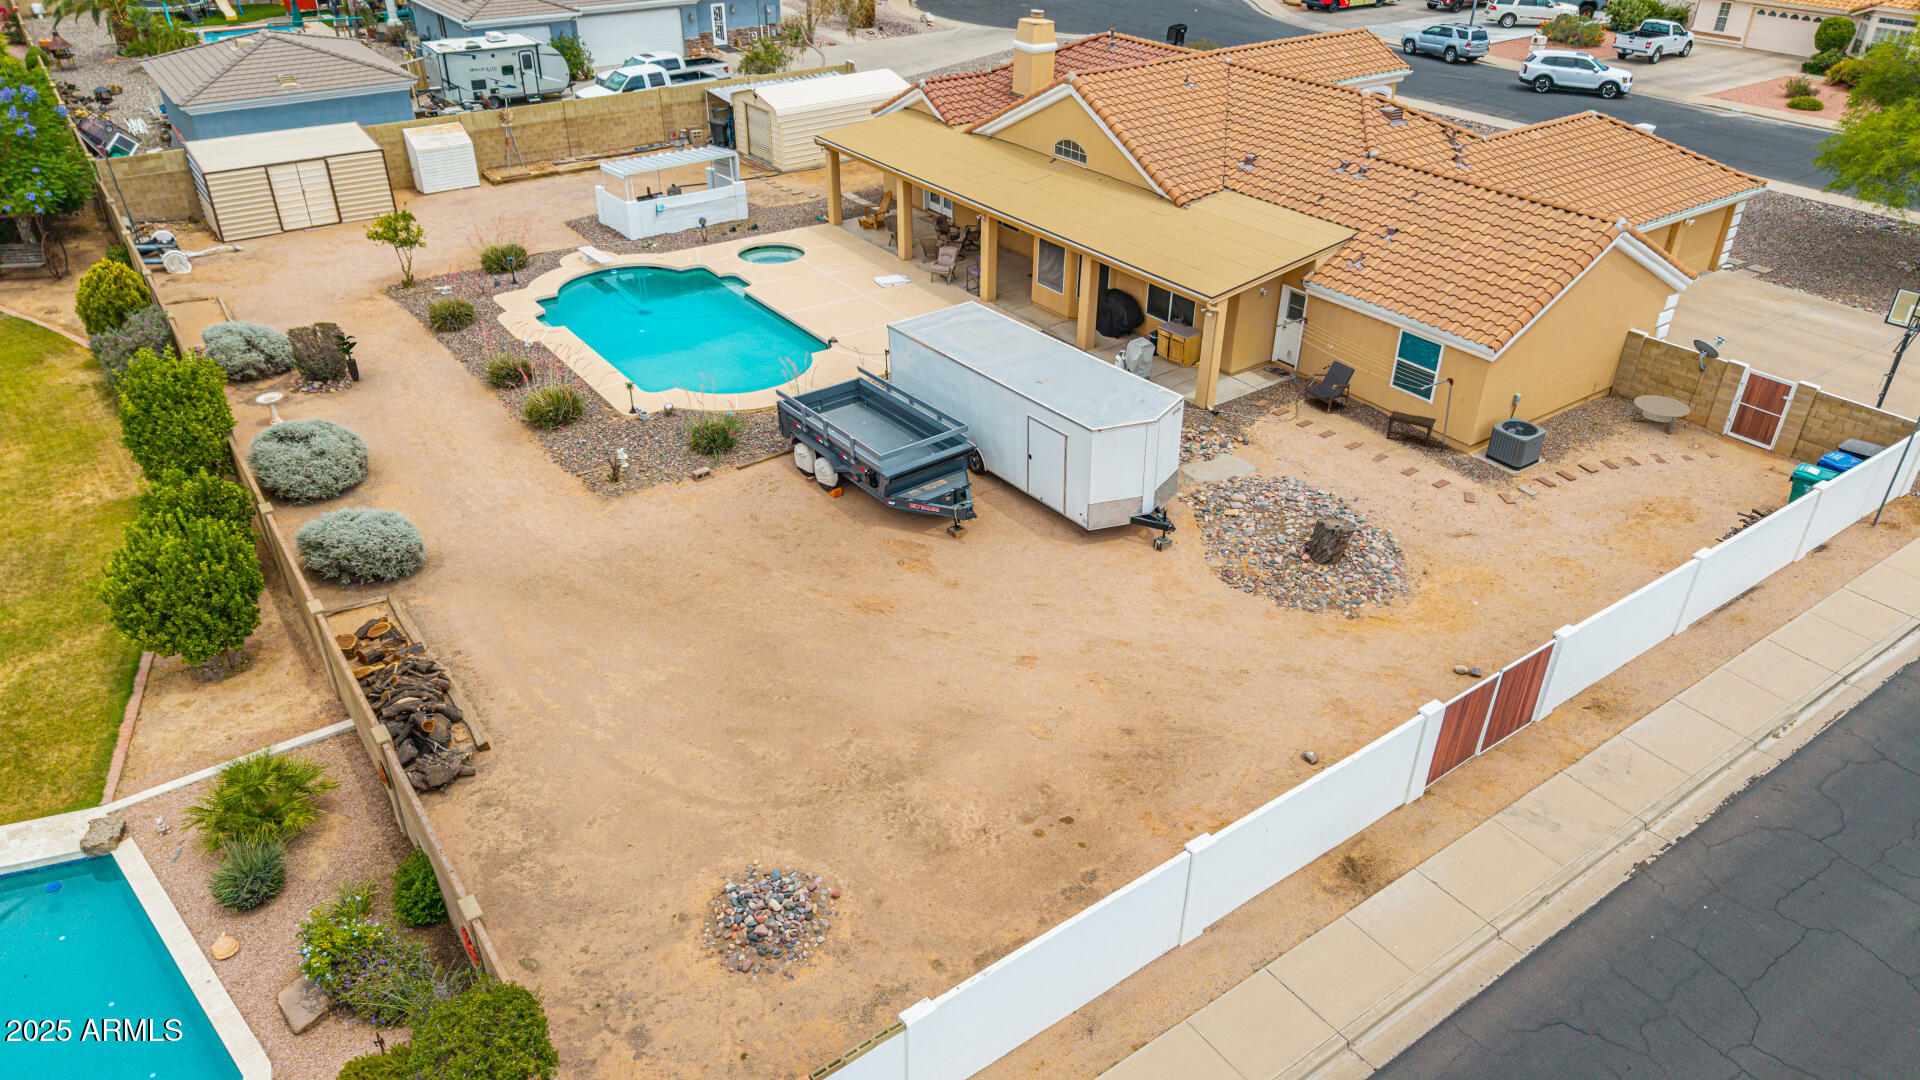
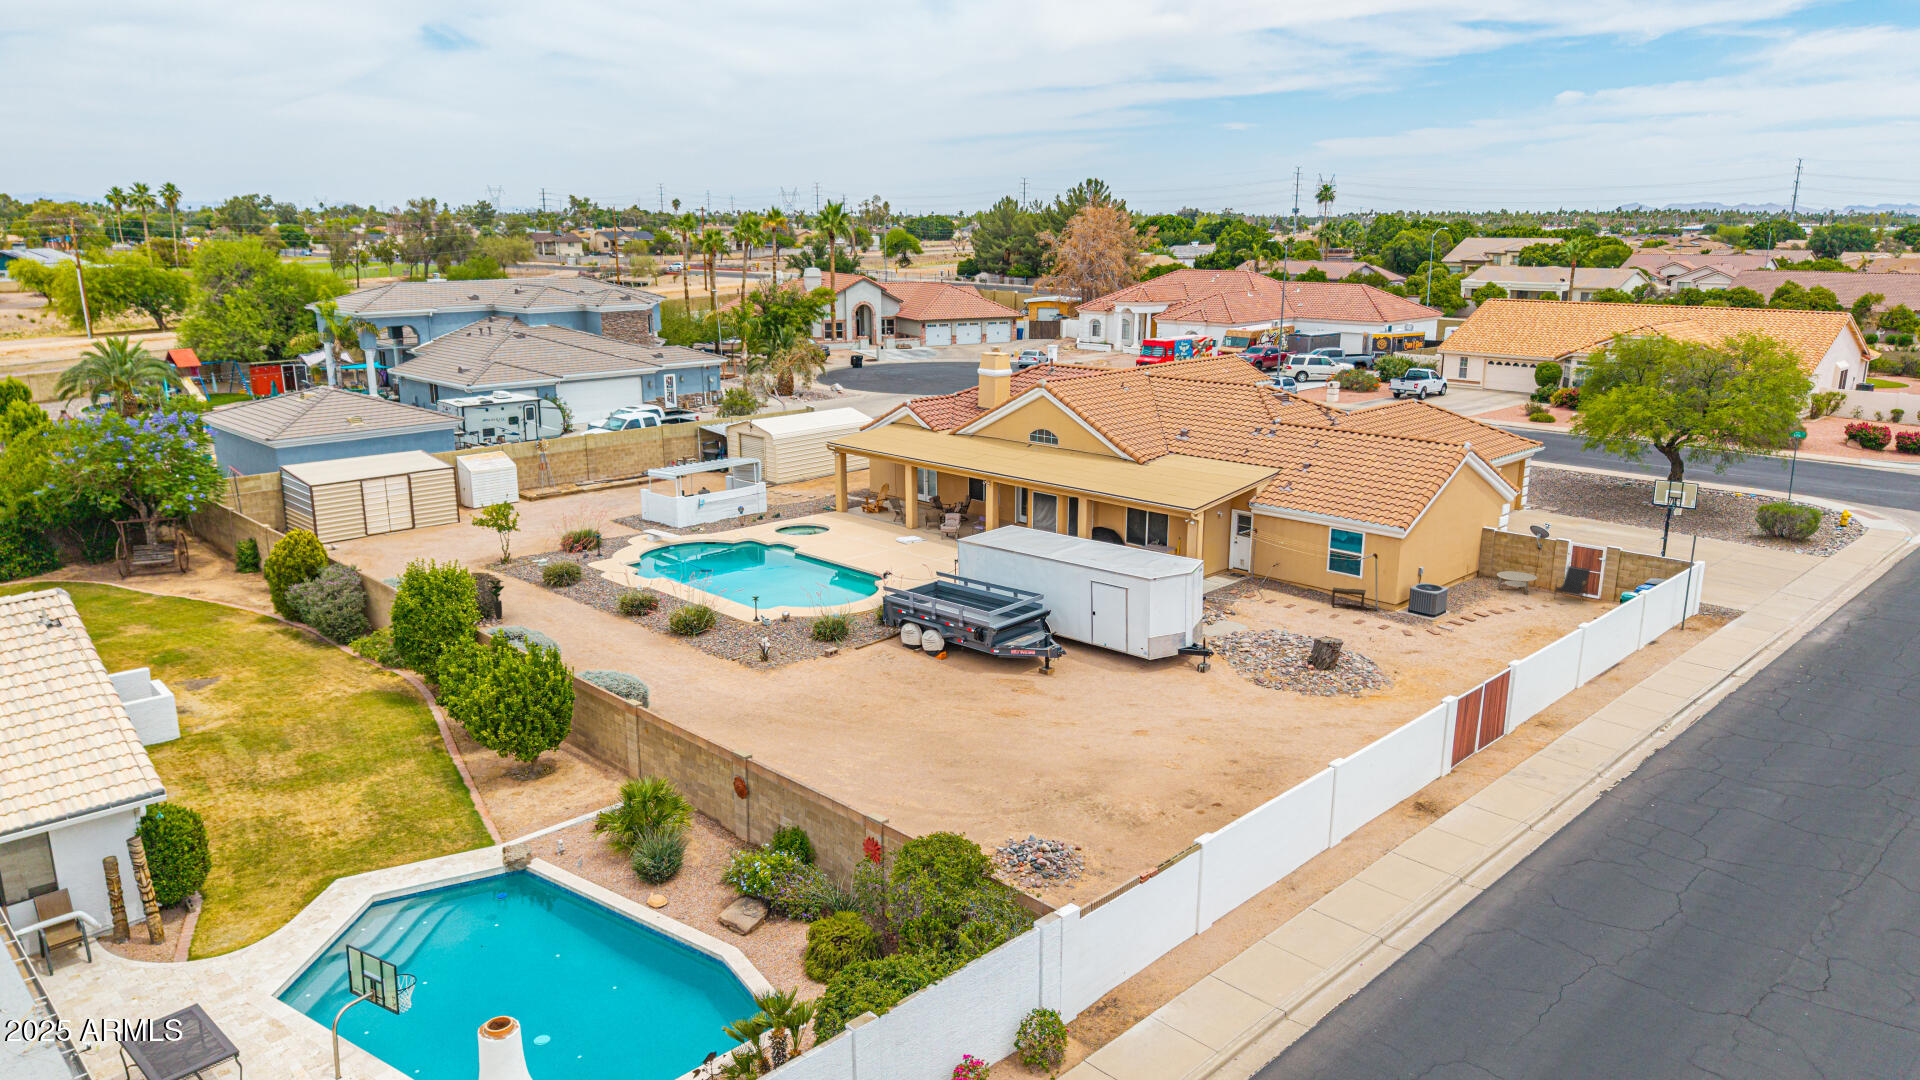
lounge chair: present [1304,361,1355,413] -> present [1554,566,1590,600]

